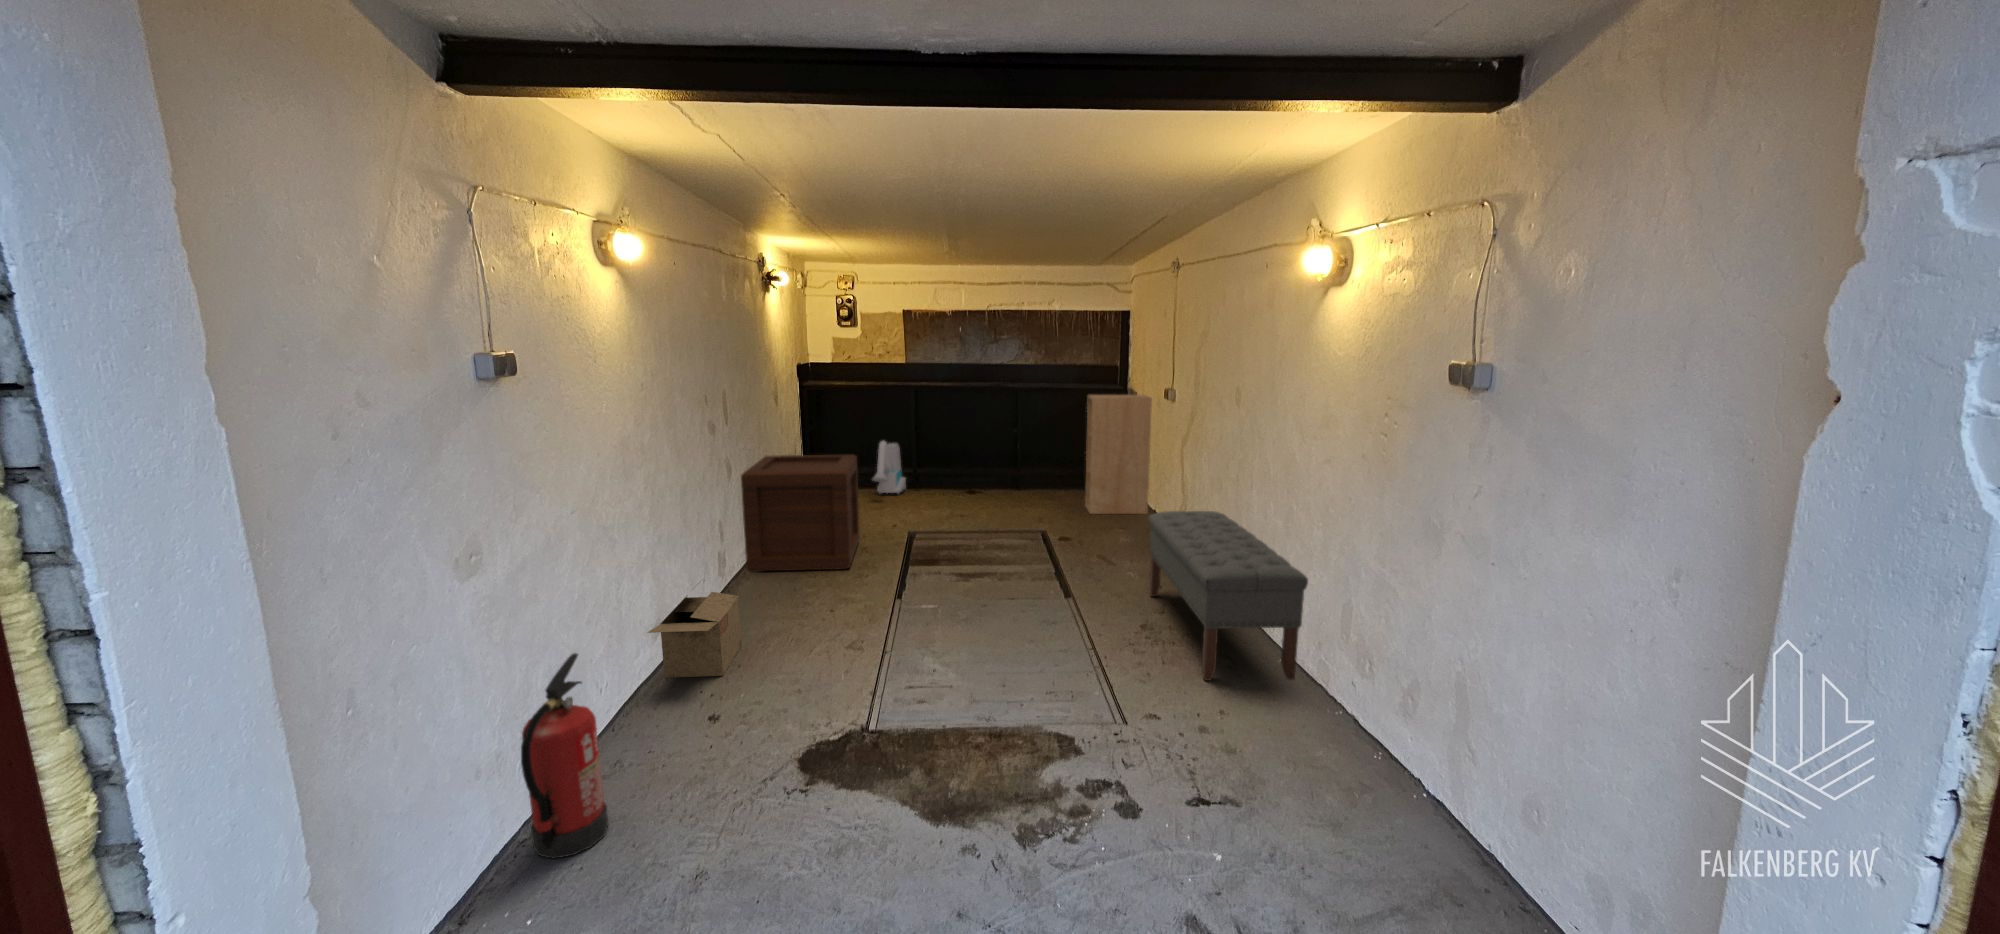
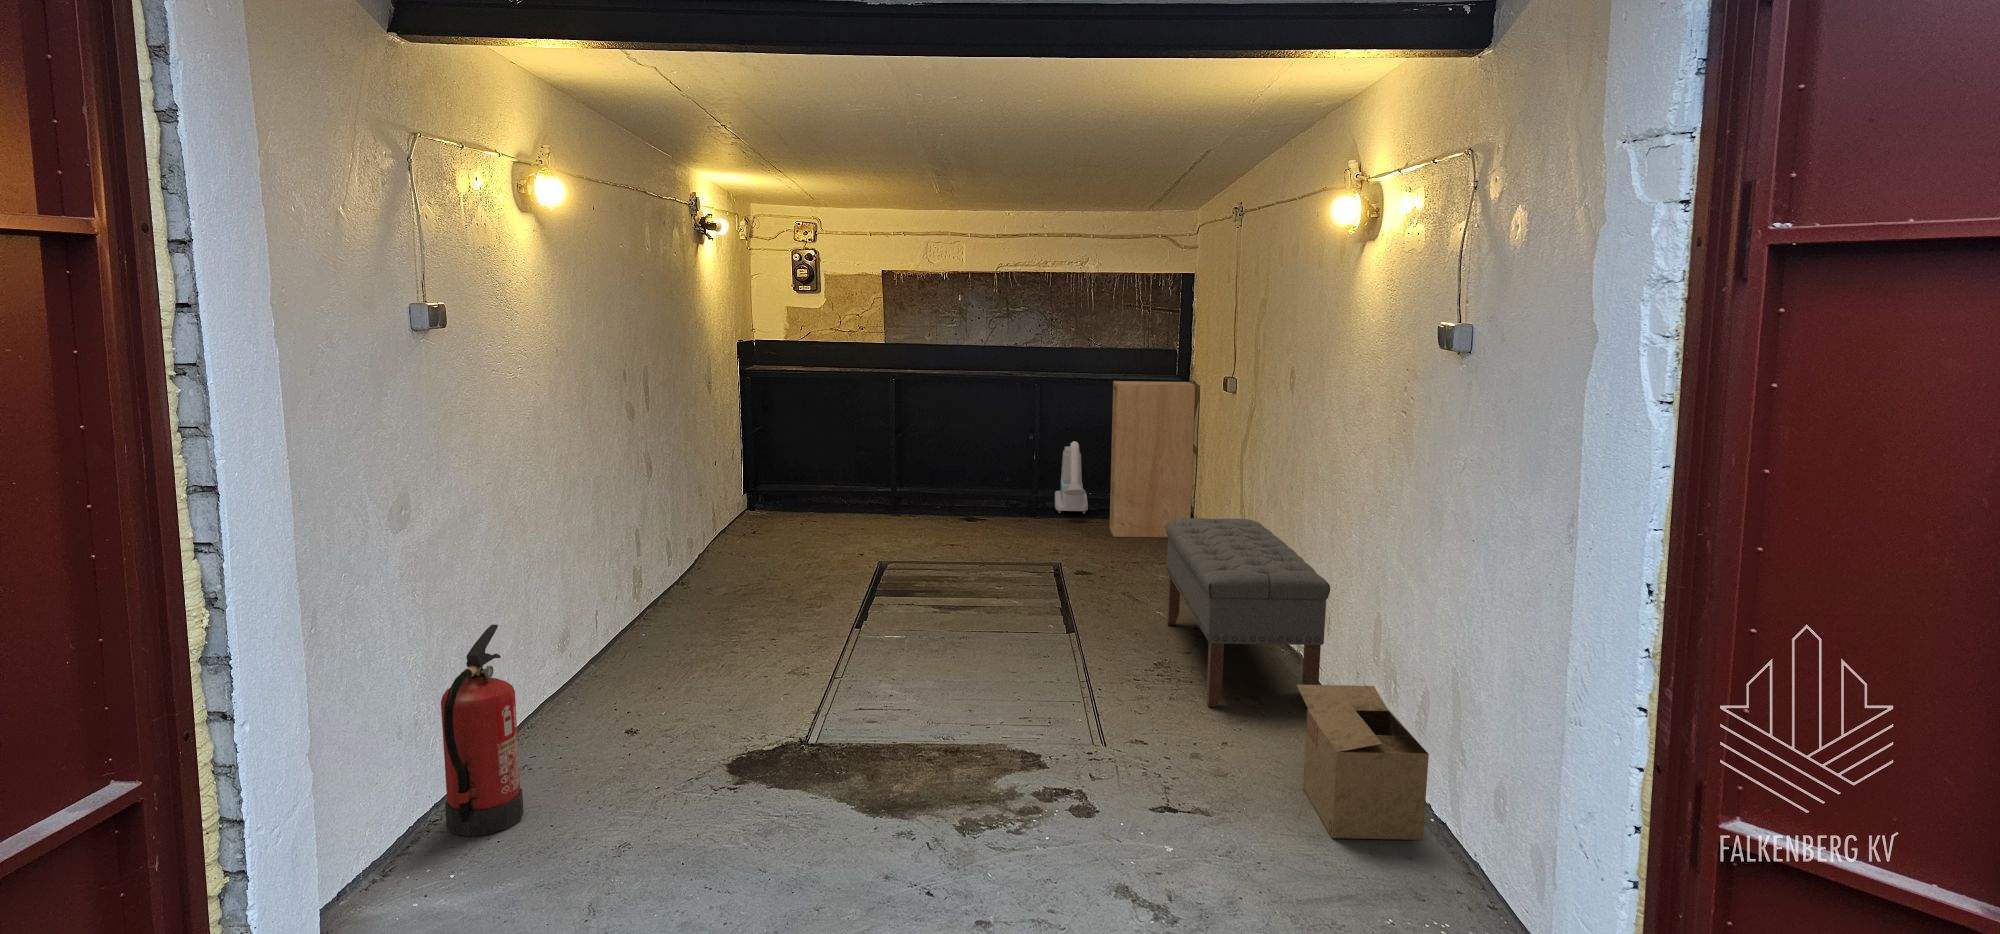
vacuum cleaner: present [872,441,906,494] -> present [1055,441,1088,514]
wooden crate: present [741,455,860,572] -> none [665,449,812,591]
cardboard box: present [648,583,742,678] -> present [1297,685,1429,840]

